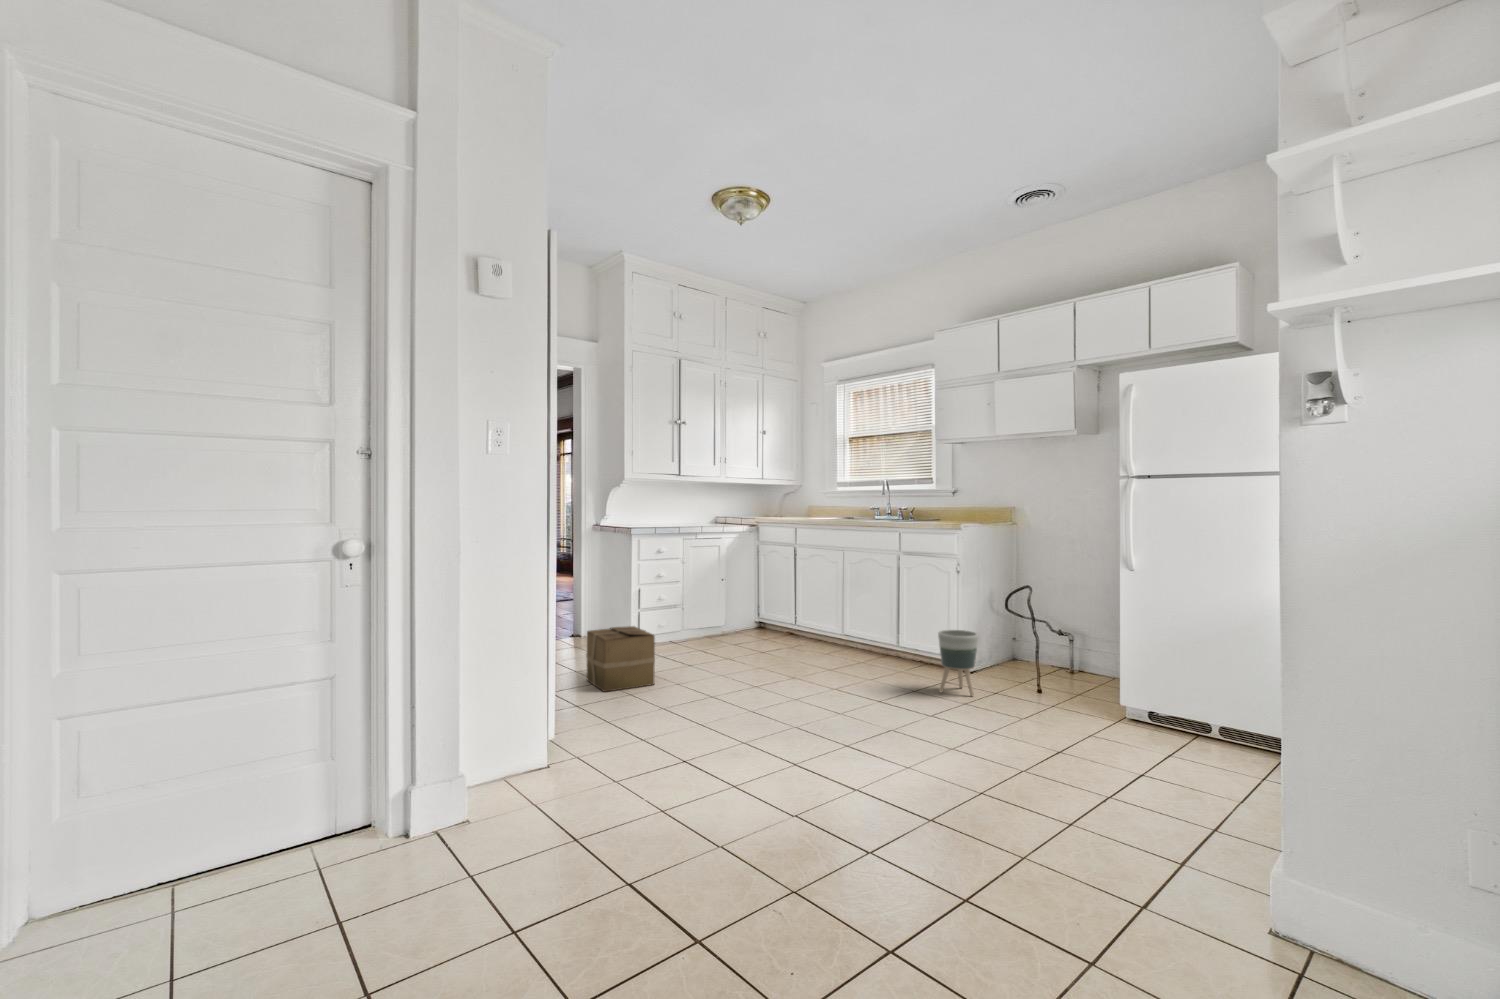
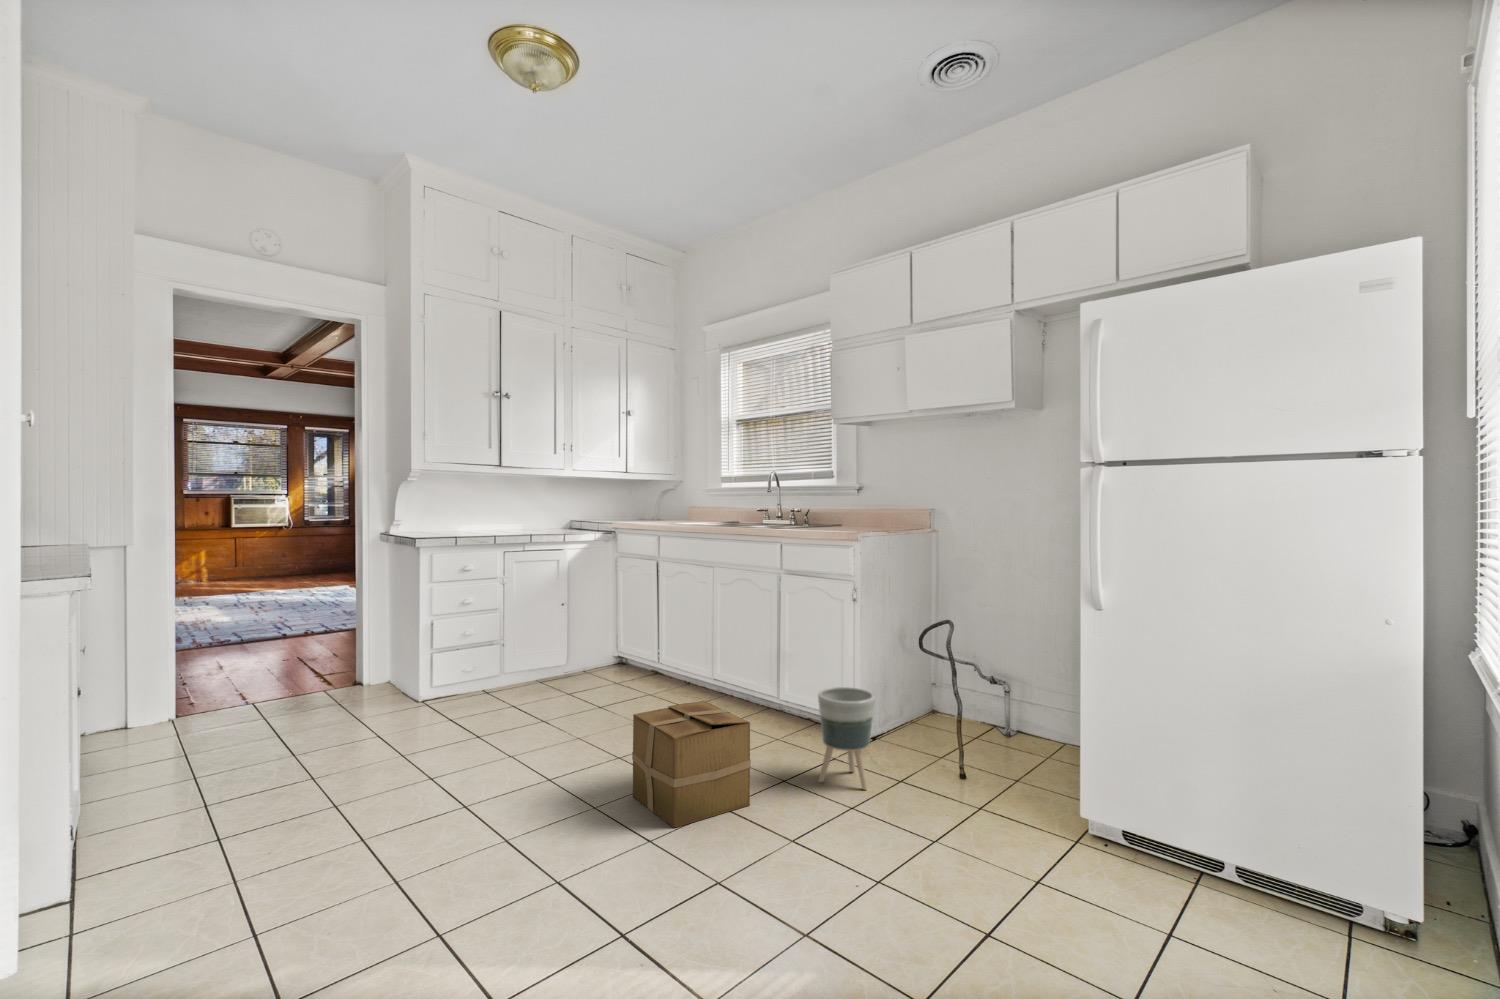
cardboard box: present [586,626,655,692] -> present [632,701,751,828]

